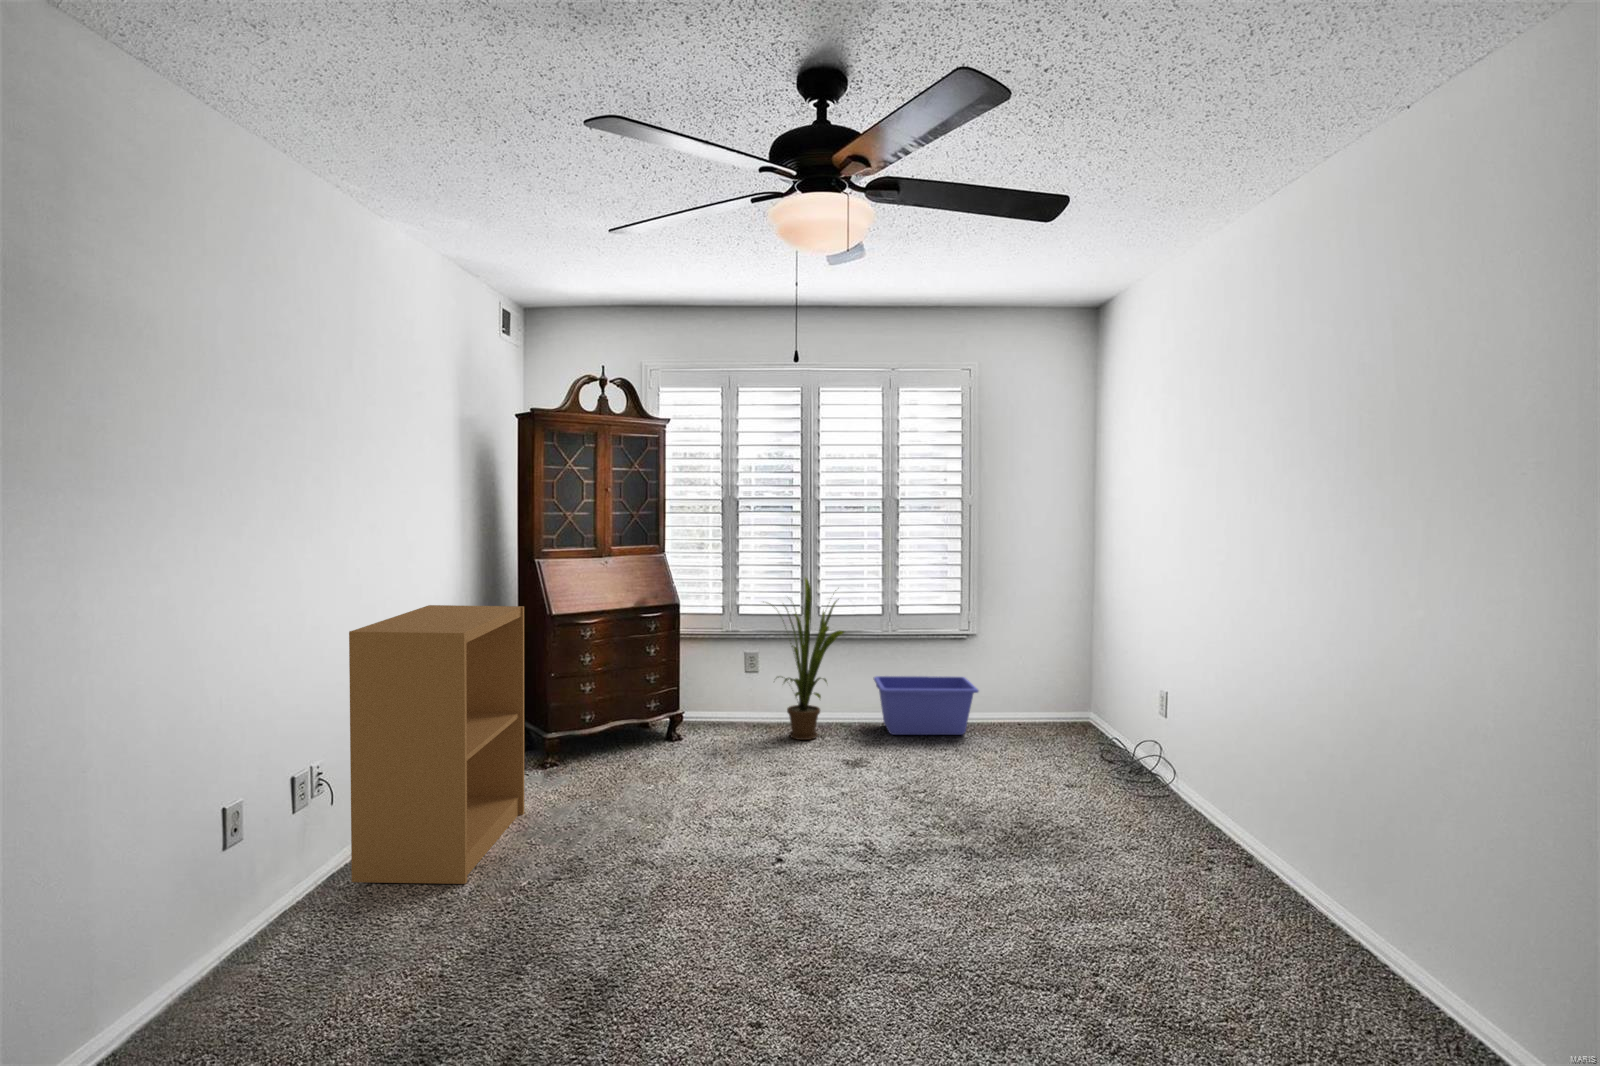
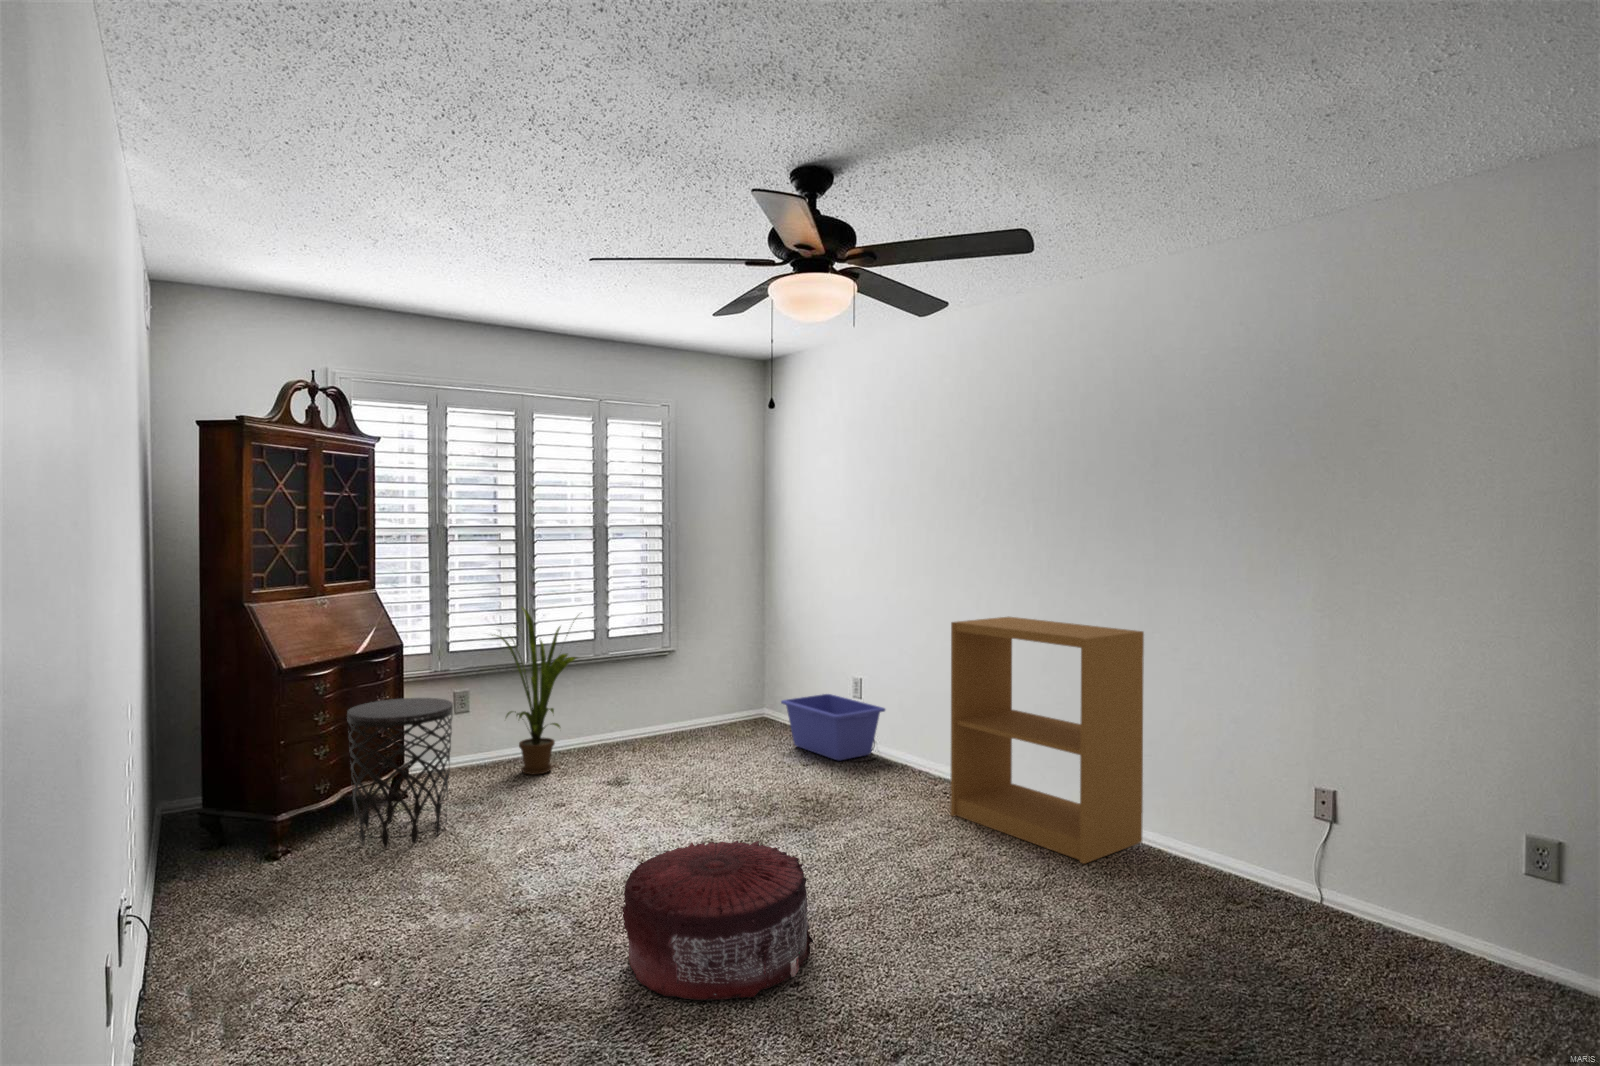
bookshelf: present [349,605,524,884] -> present [950,617,1144,864]
side table: none [604,651,690,779] -> present [347,698,453,848]
storage bin: present [874,676,978,735] -> present [781,694,885,760]
pouf: none [666,820,845,975] -> present [622,841,814,1000]

